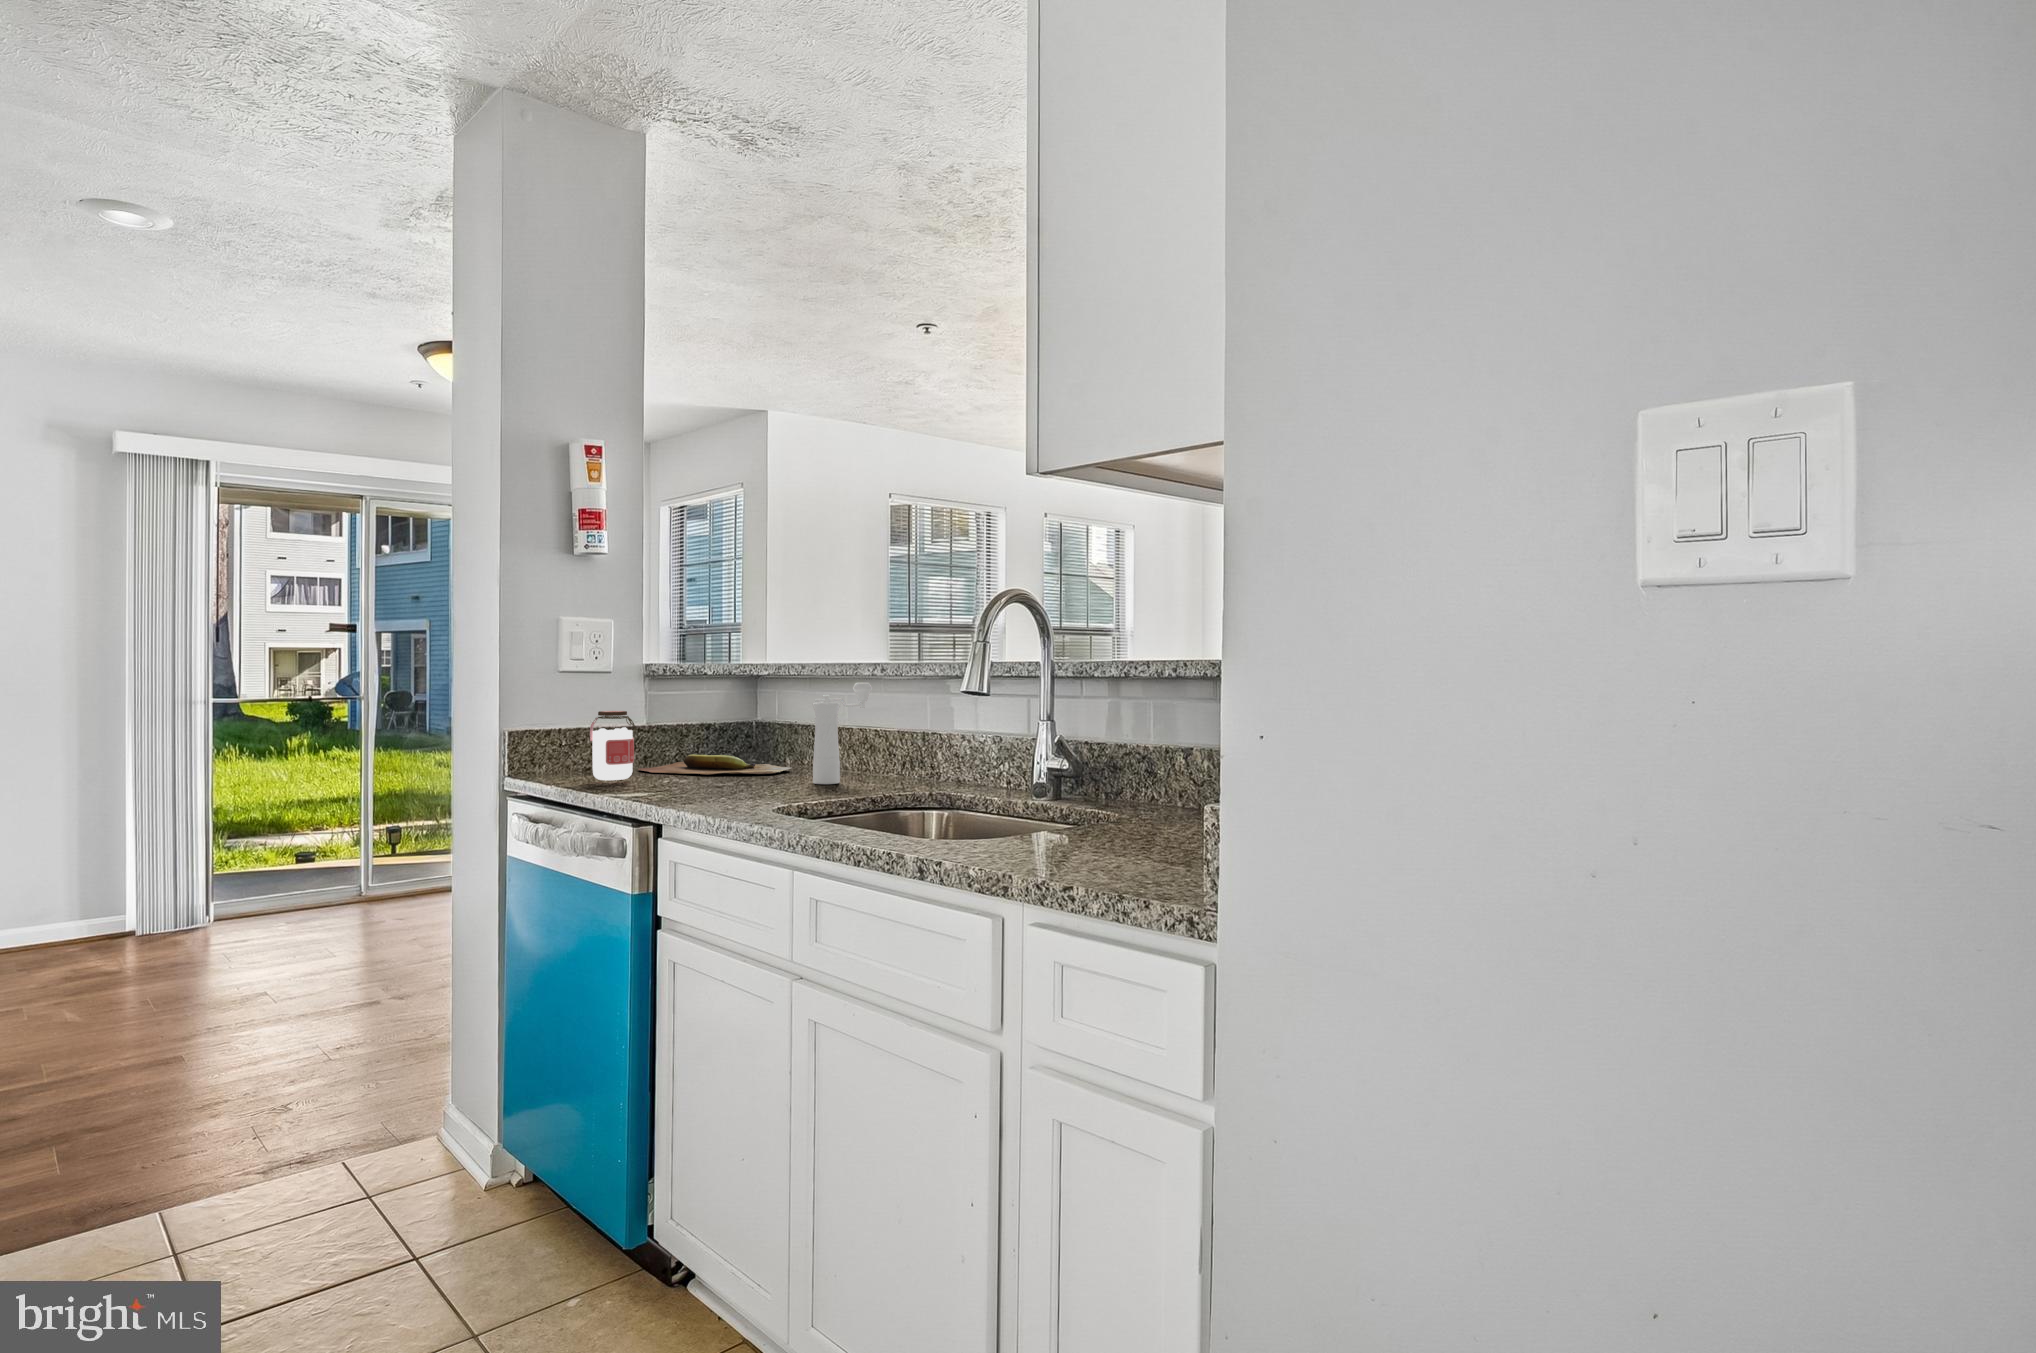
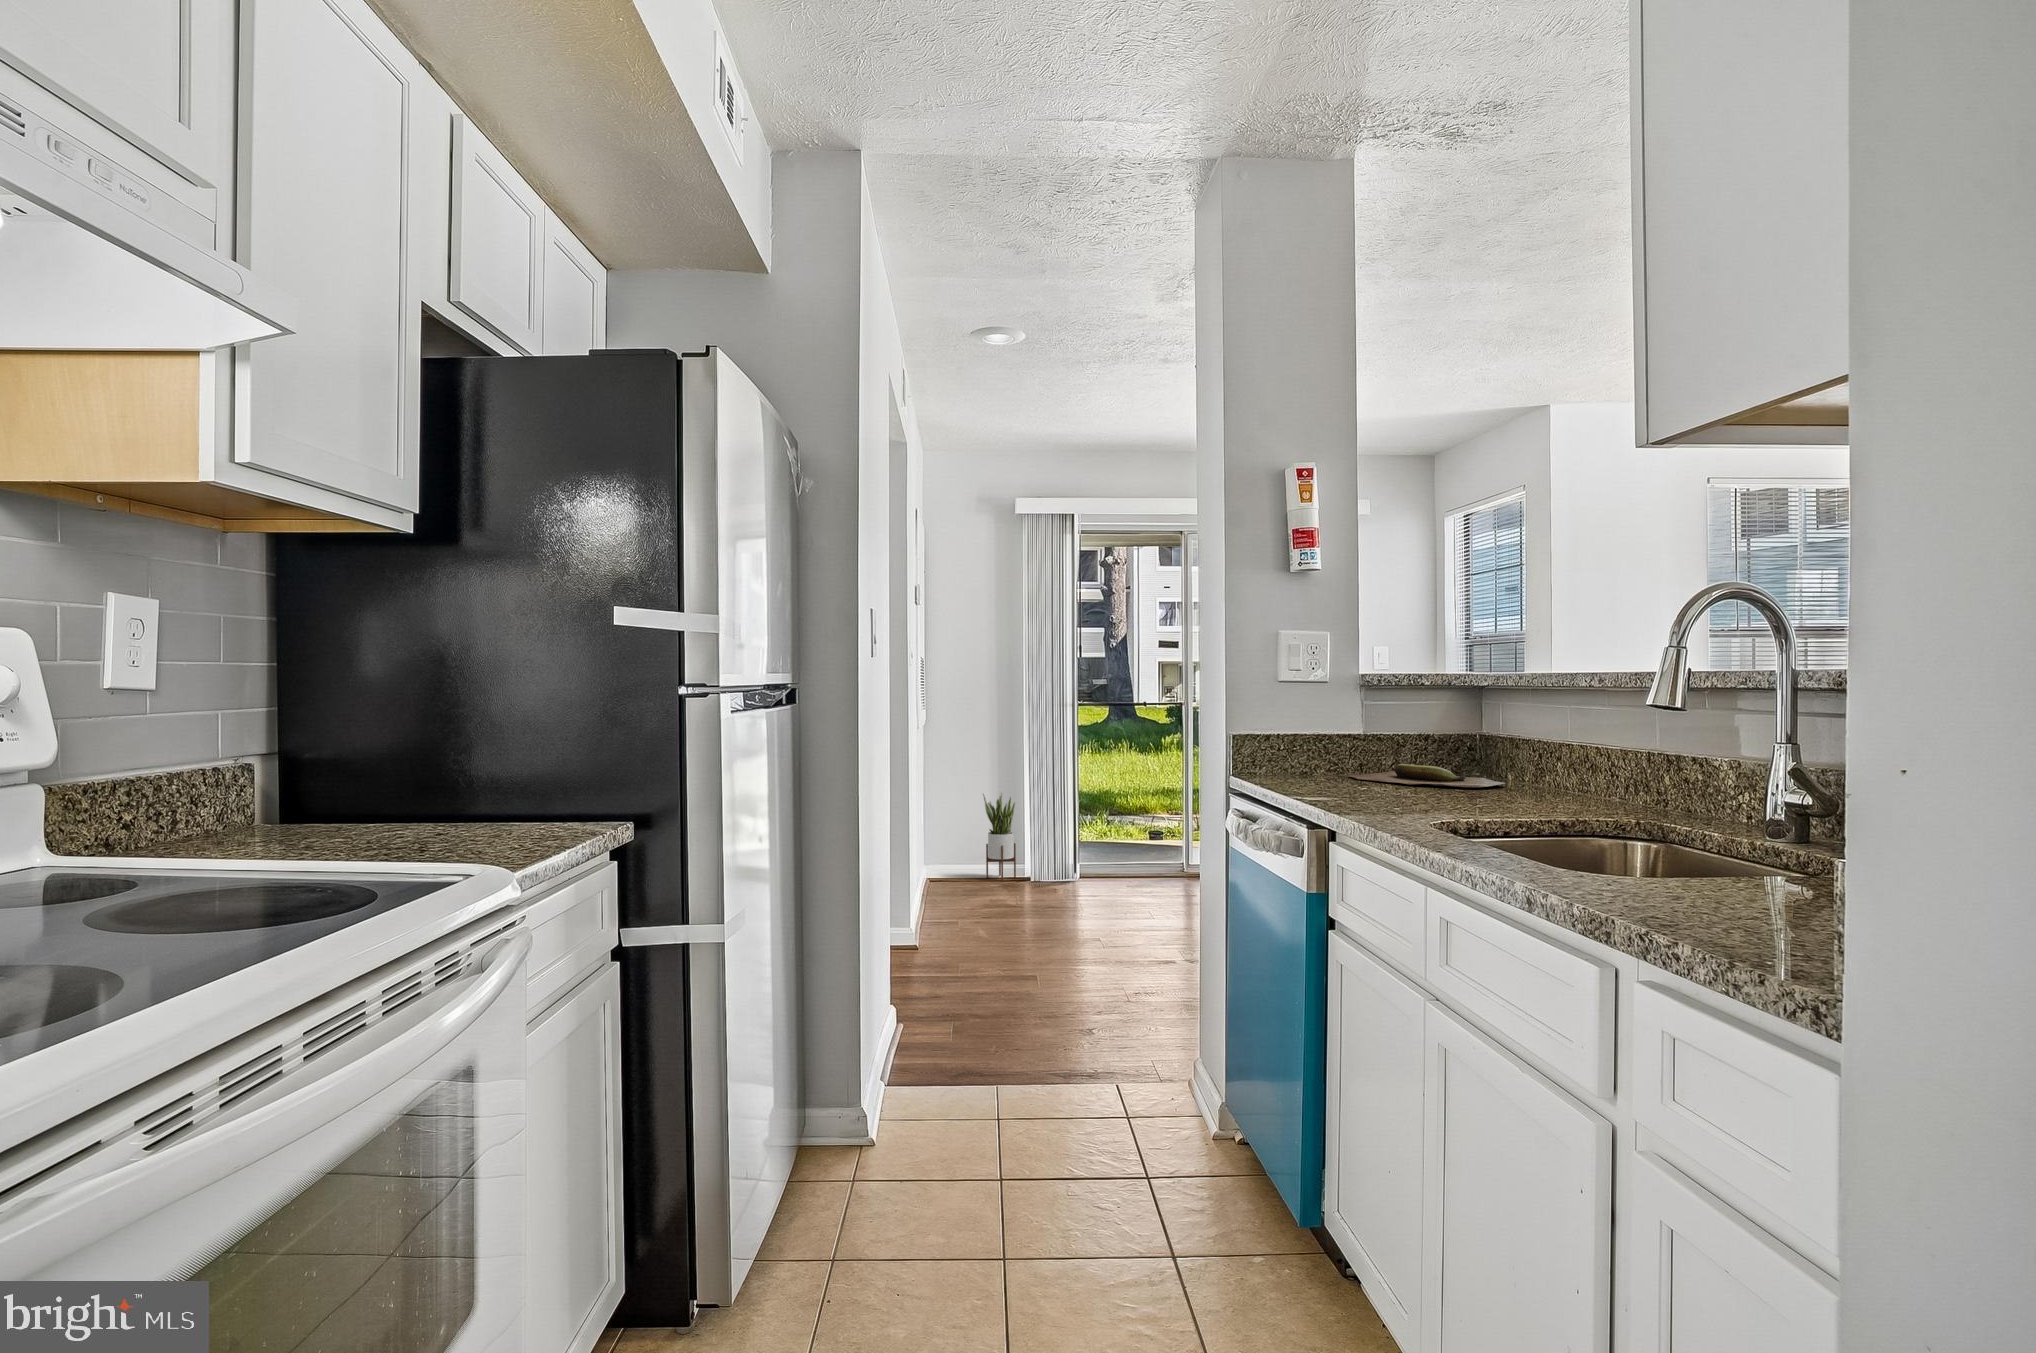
pepper mill: present [813,683,873,784] -> none [1512,694,1589,803]
jar: present [590,711,636,780] -> none [1293,719,1335,785]
potted plant: none [45,822,104,944] -> present [983,792,1016,881]

